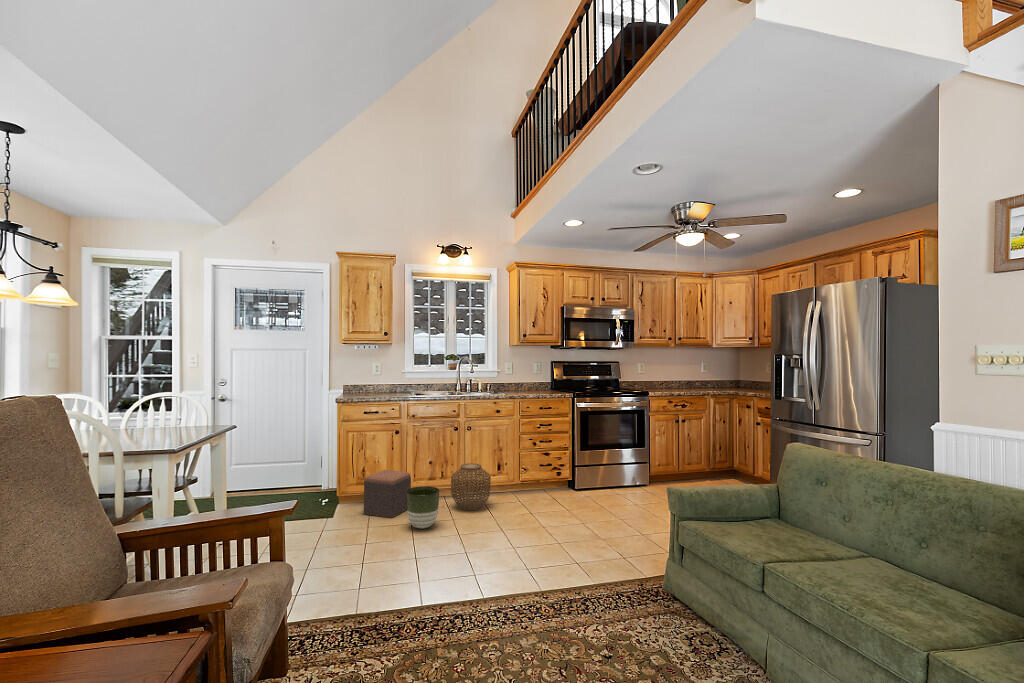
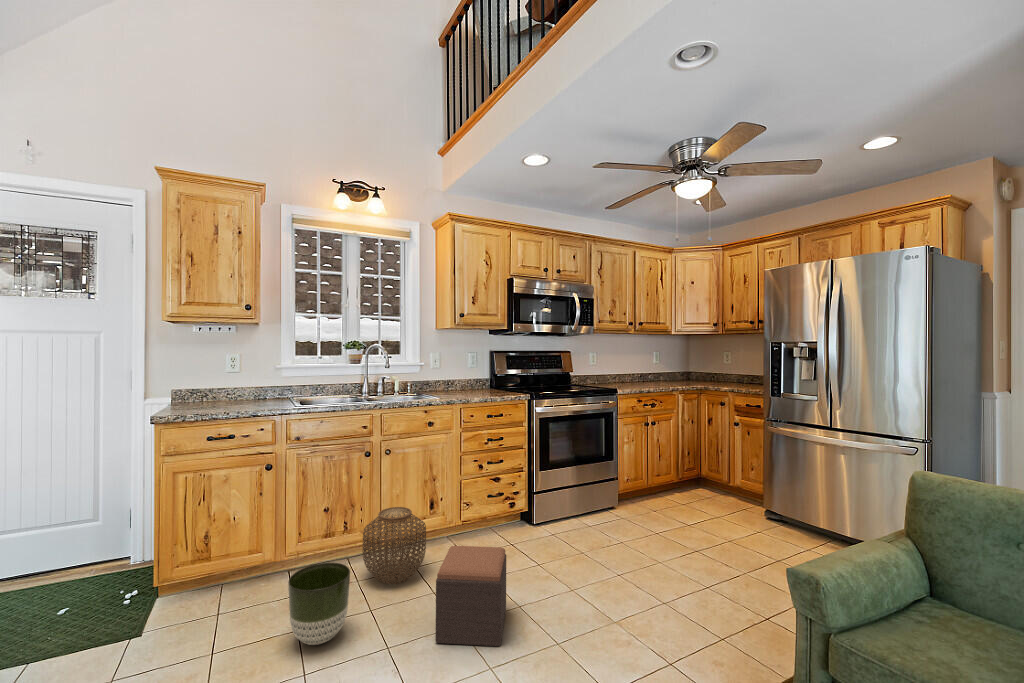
footstool: present [364,470,411,518] -> present [435,546,506,646]

